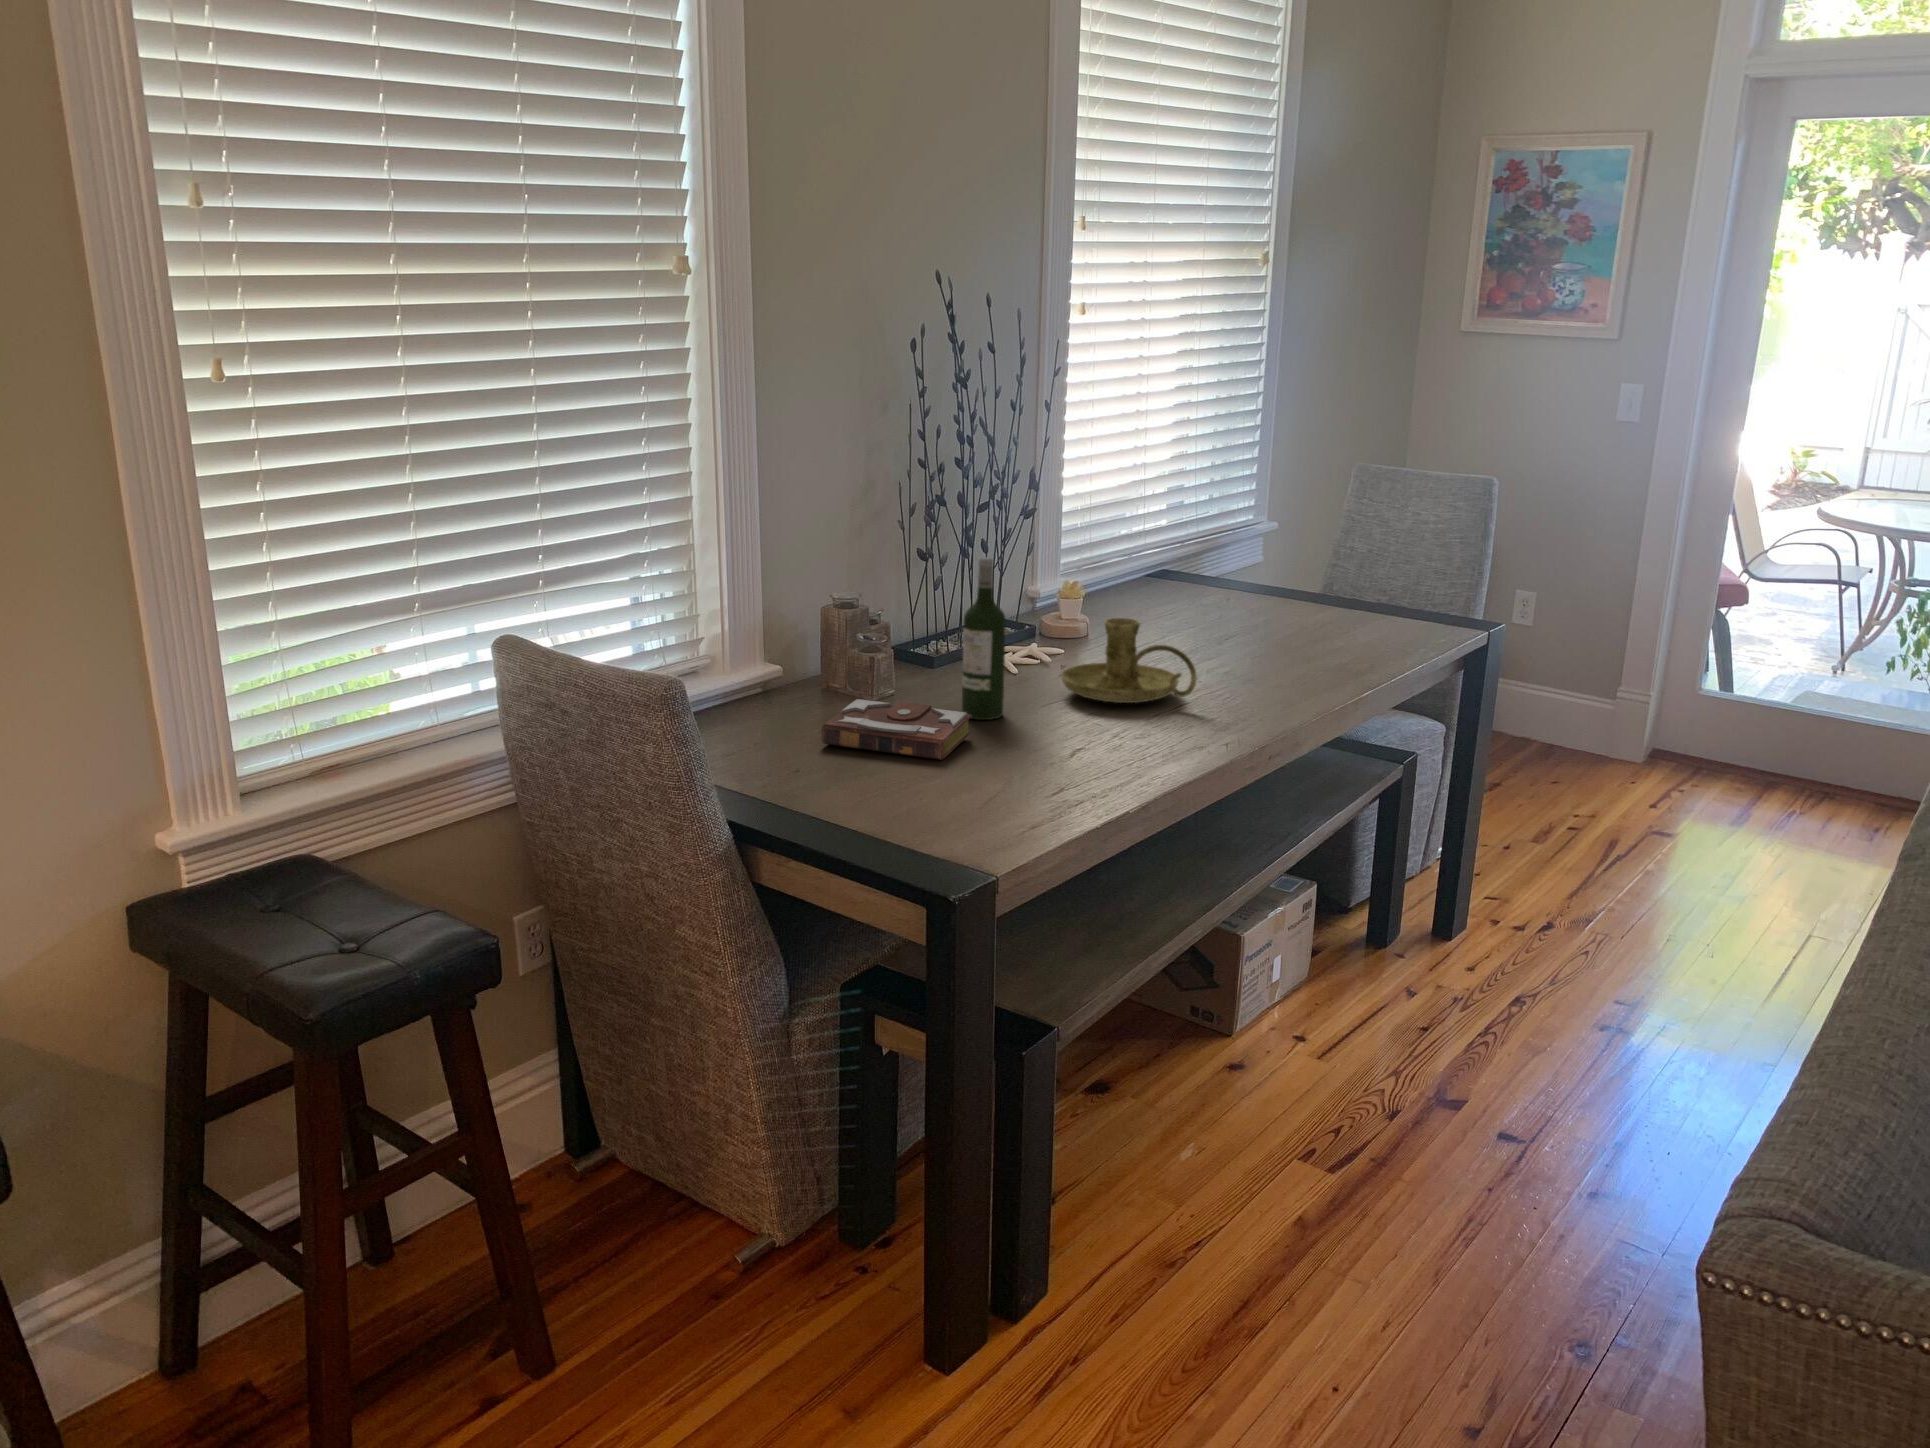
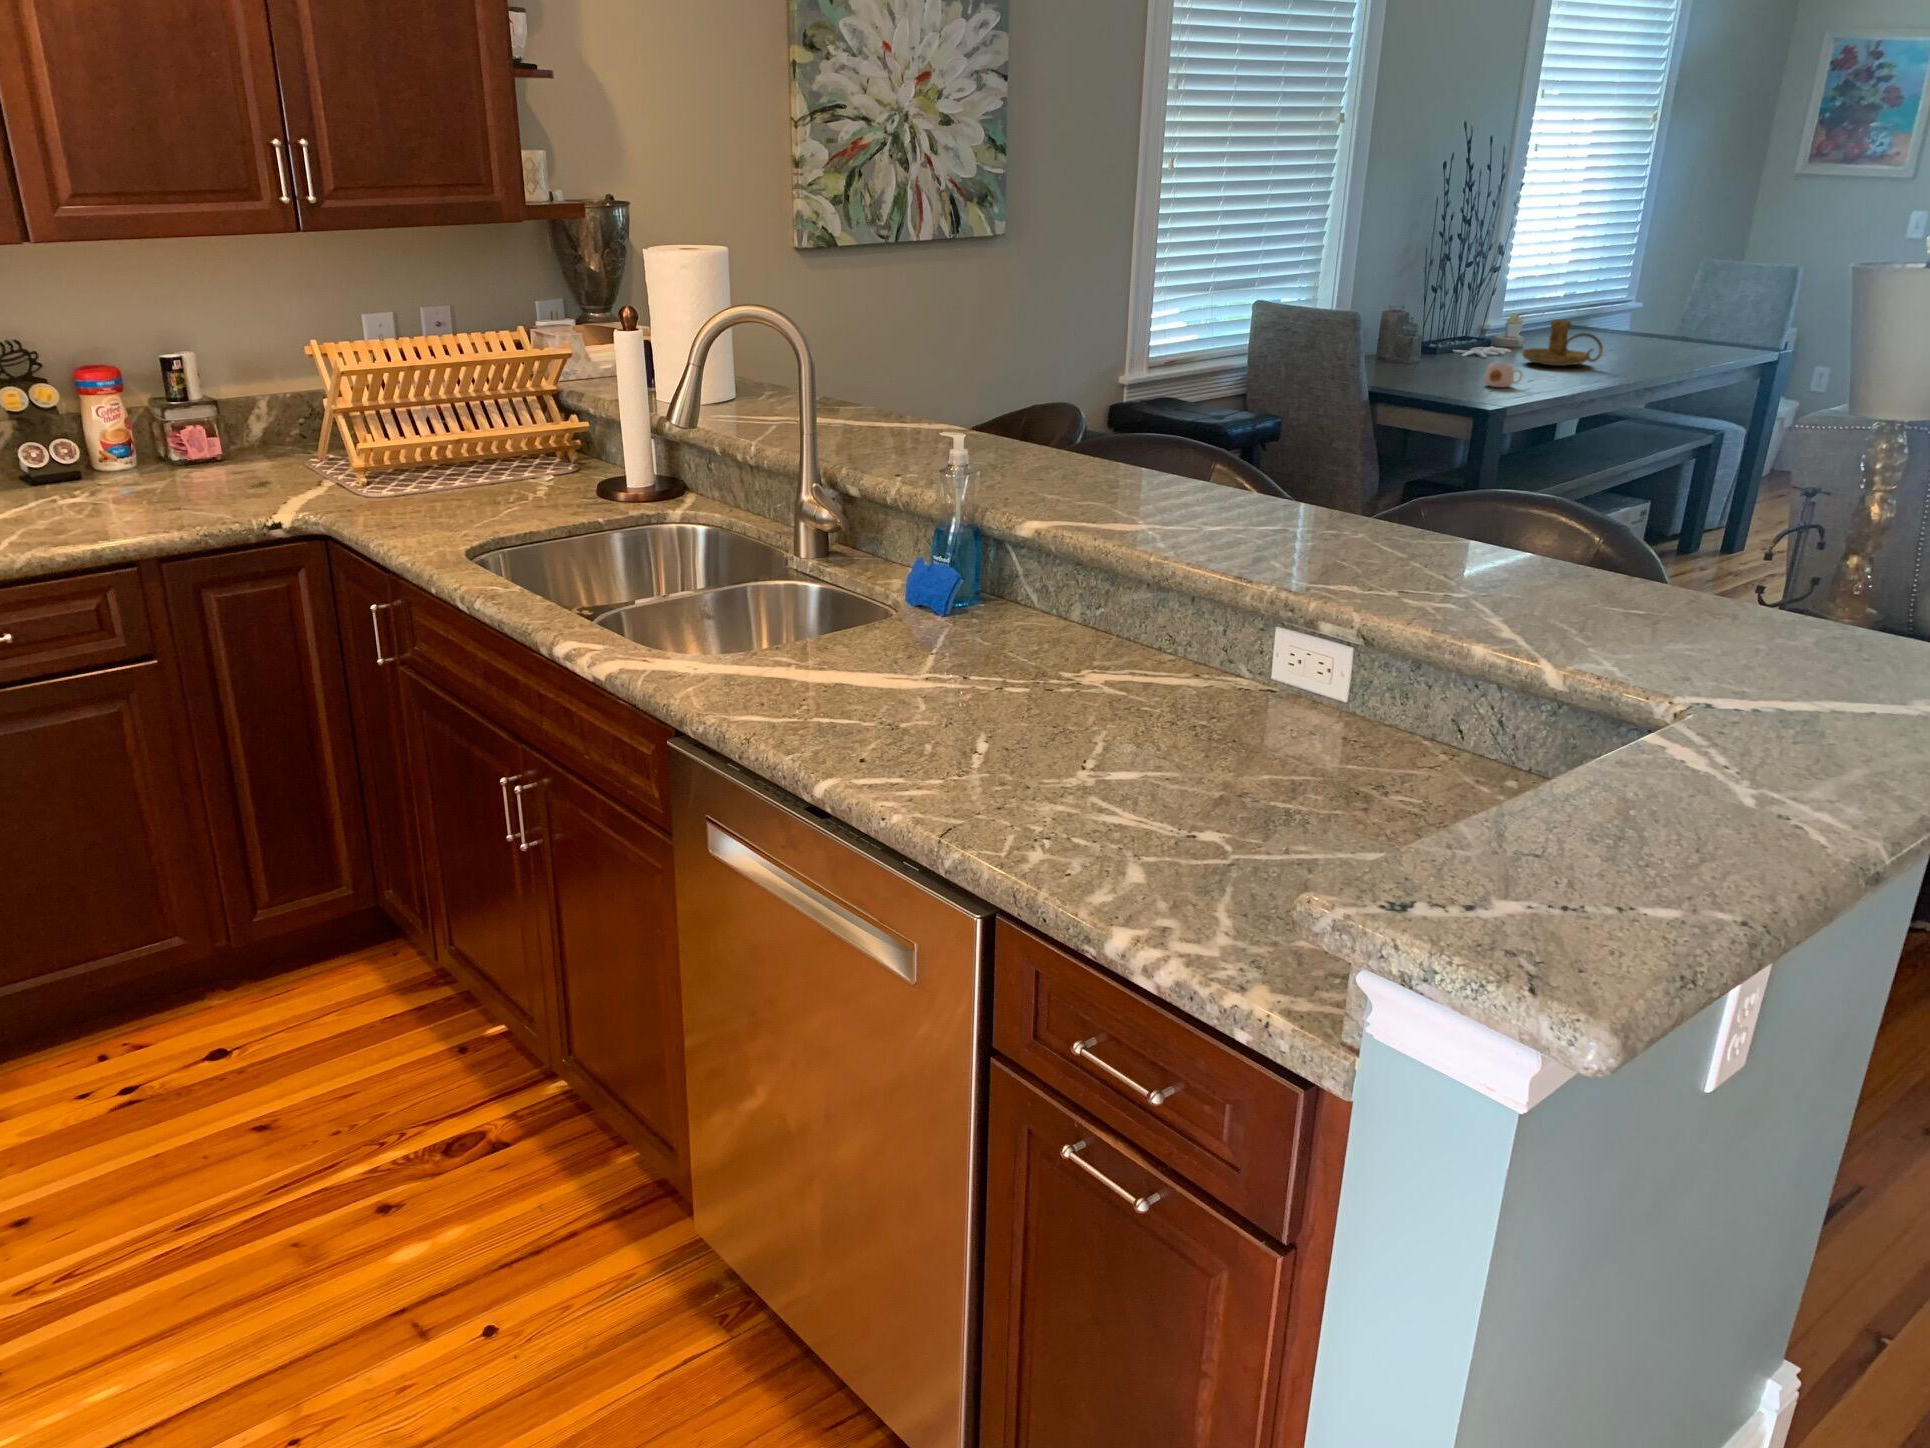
wine bottle: present [962,557,1006,720] -> none [1467,279,1499,369]
book: present [821,699,971,760] -> none [1397,354,1478,380]
mug: none [970,734,1040,785] -> present [1484,363,1522,387]

